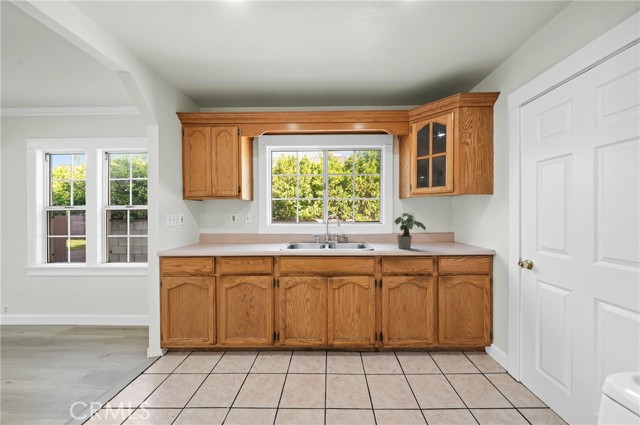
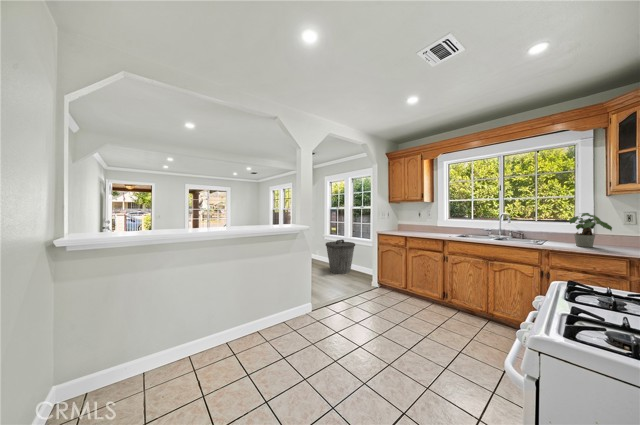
trash can: none [37,271,114,345] -> present [326,239,355,274]

